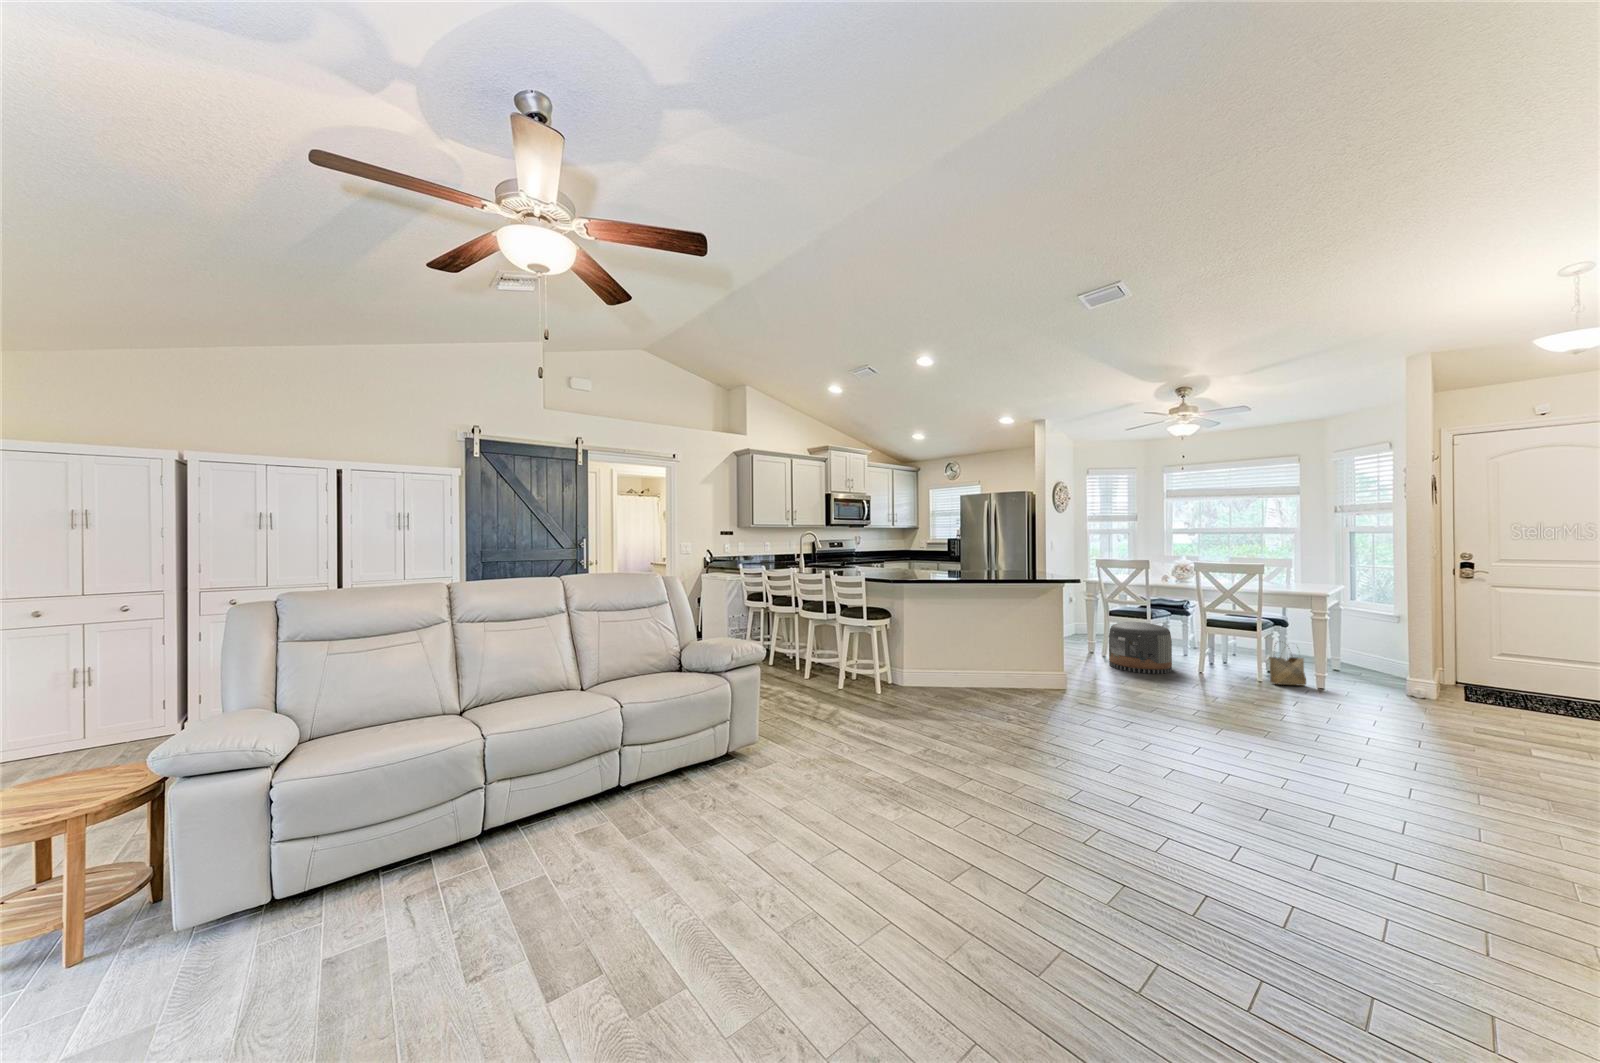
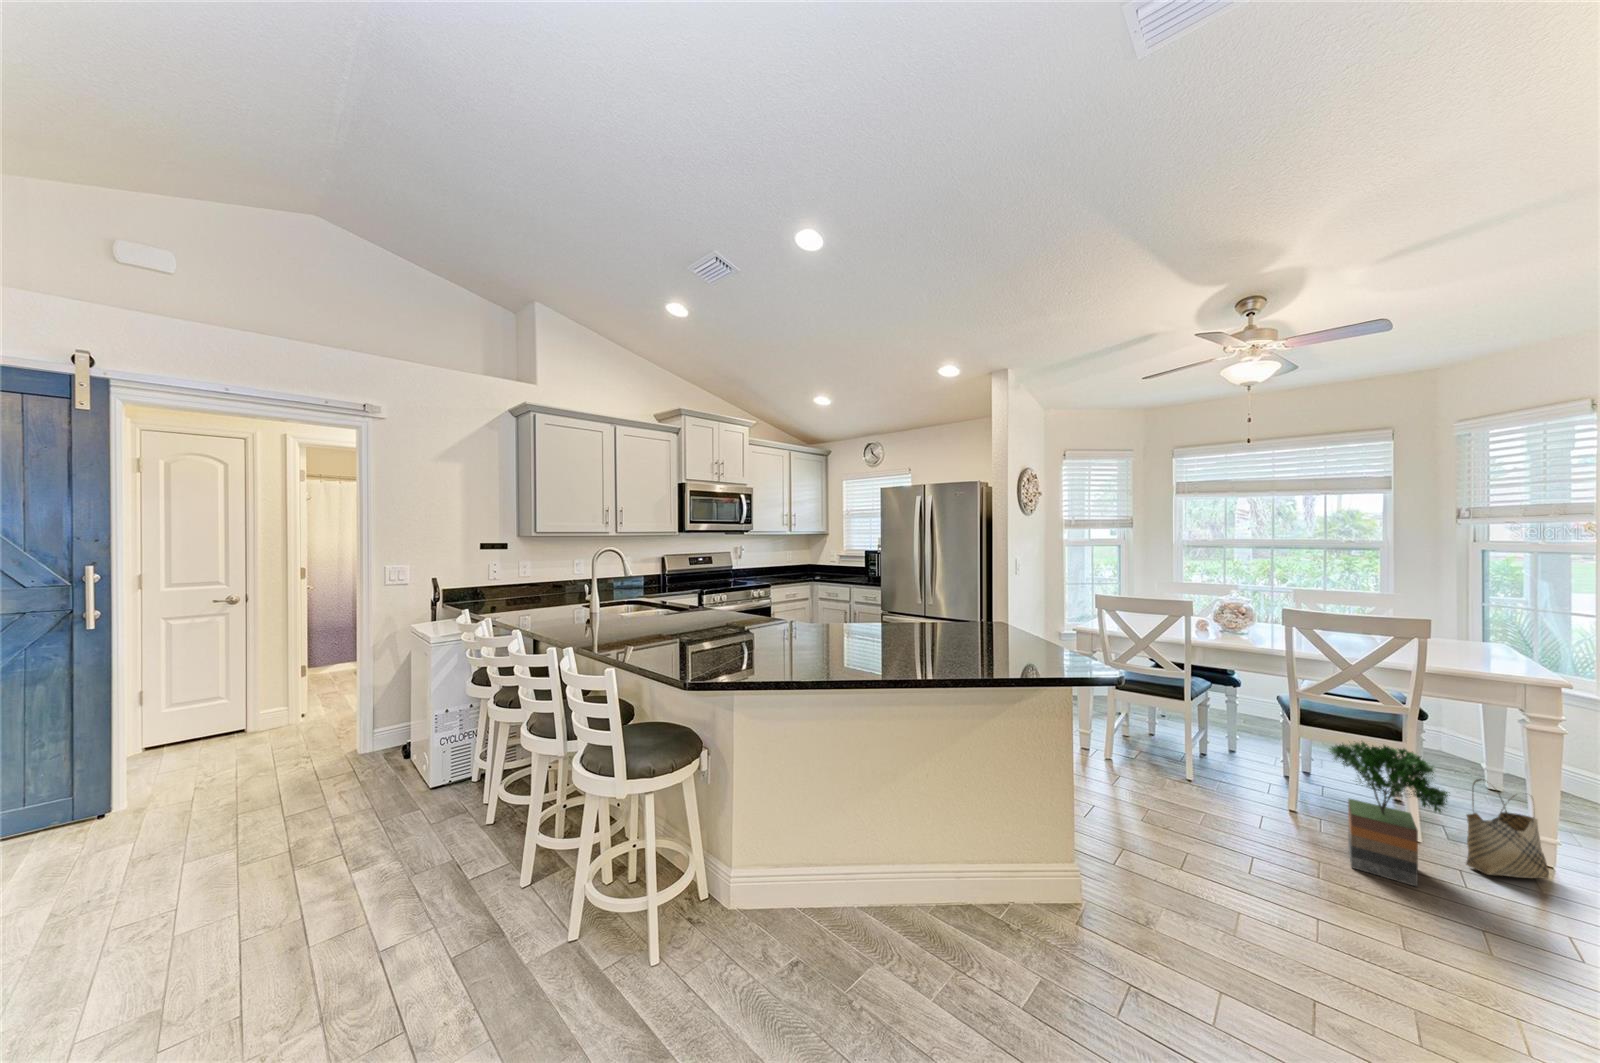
pouf: present [1109,622,1172,674] -> none [1128,714,1250,829]
potted tree: none [1202,622,1253,687] -> present [1330,742,1448,887]

